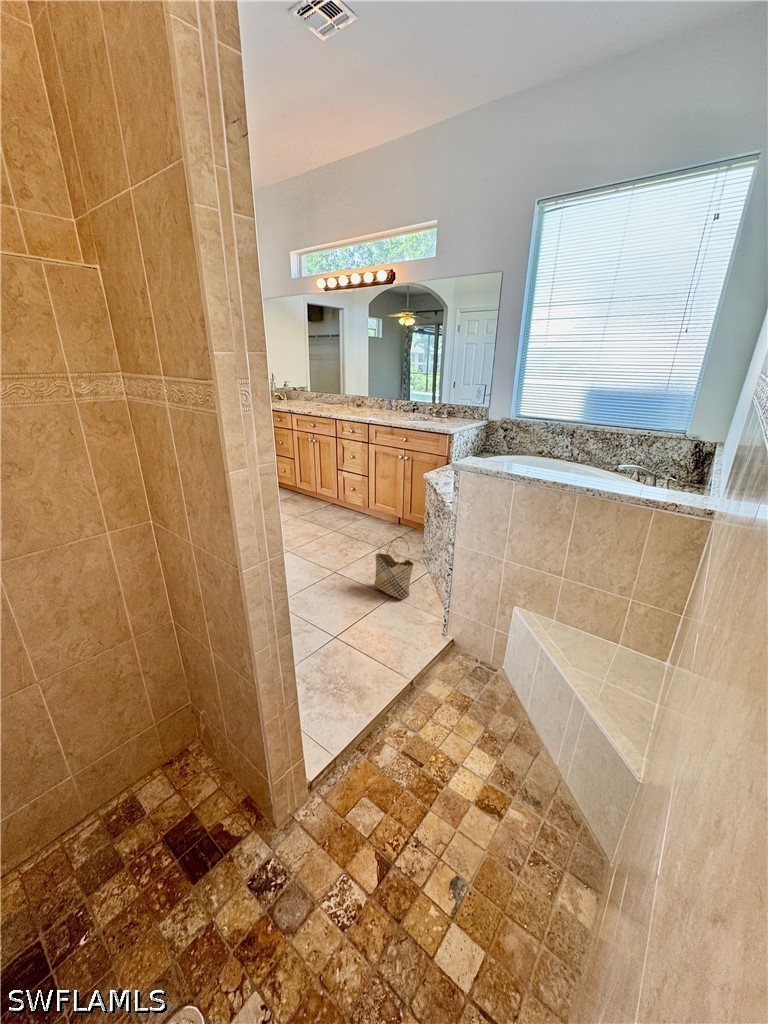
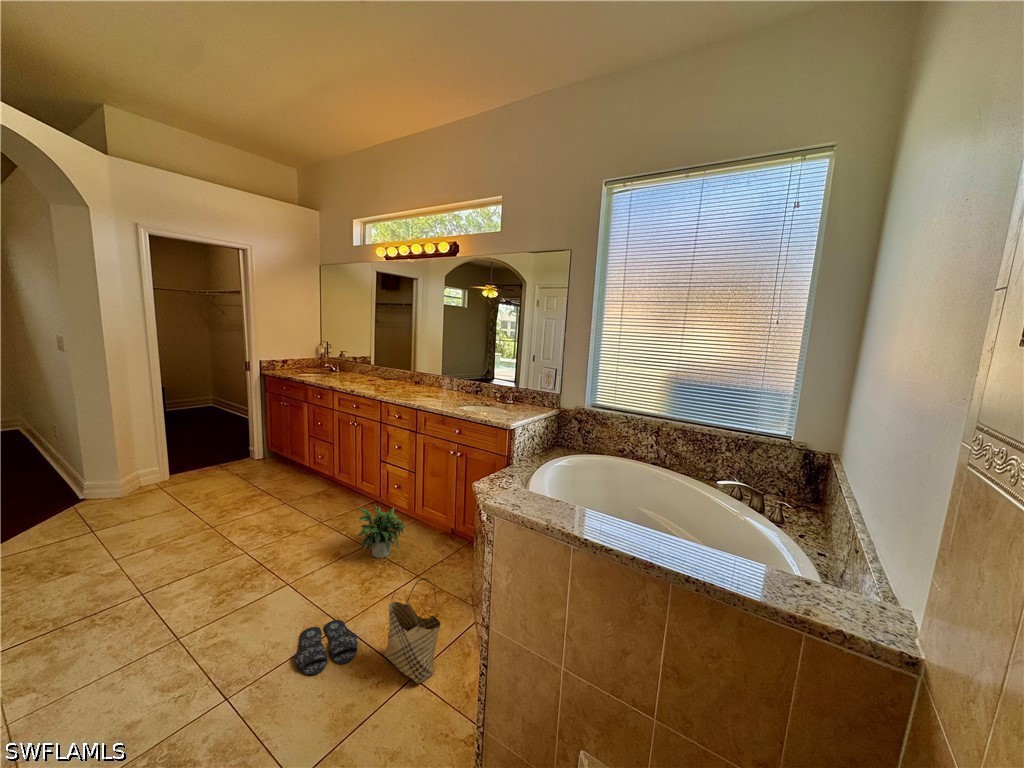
potted plant: none [329,499,369,538] -> present [358,505,407,558]
slippers: none [314,570,354,595] -> present [294,620,358,675]

